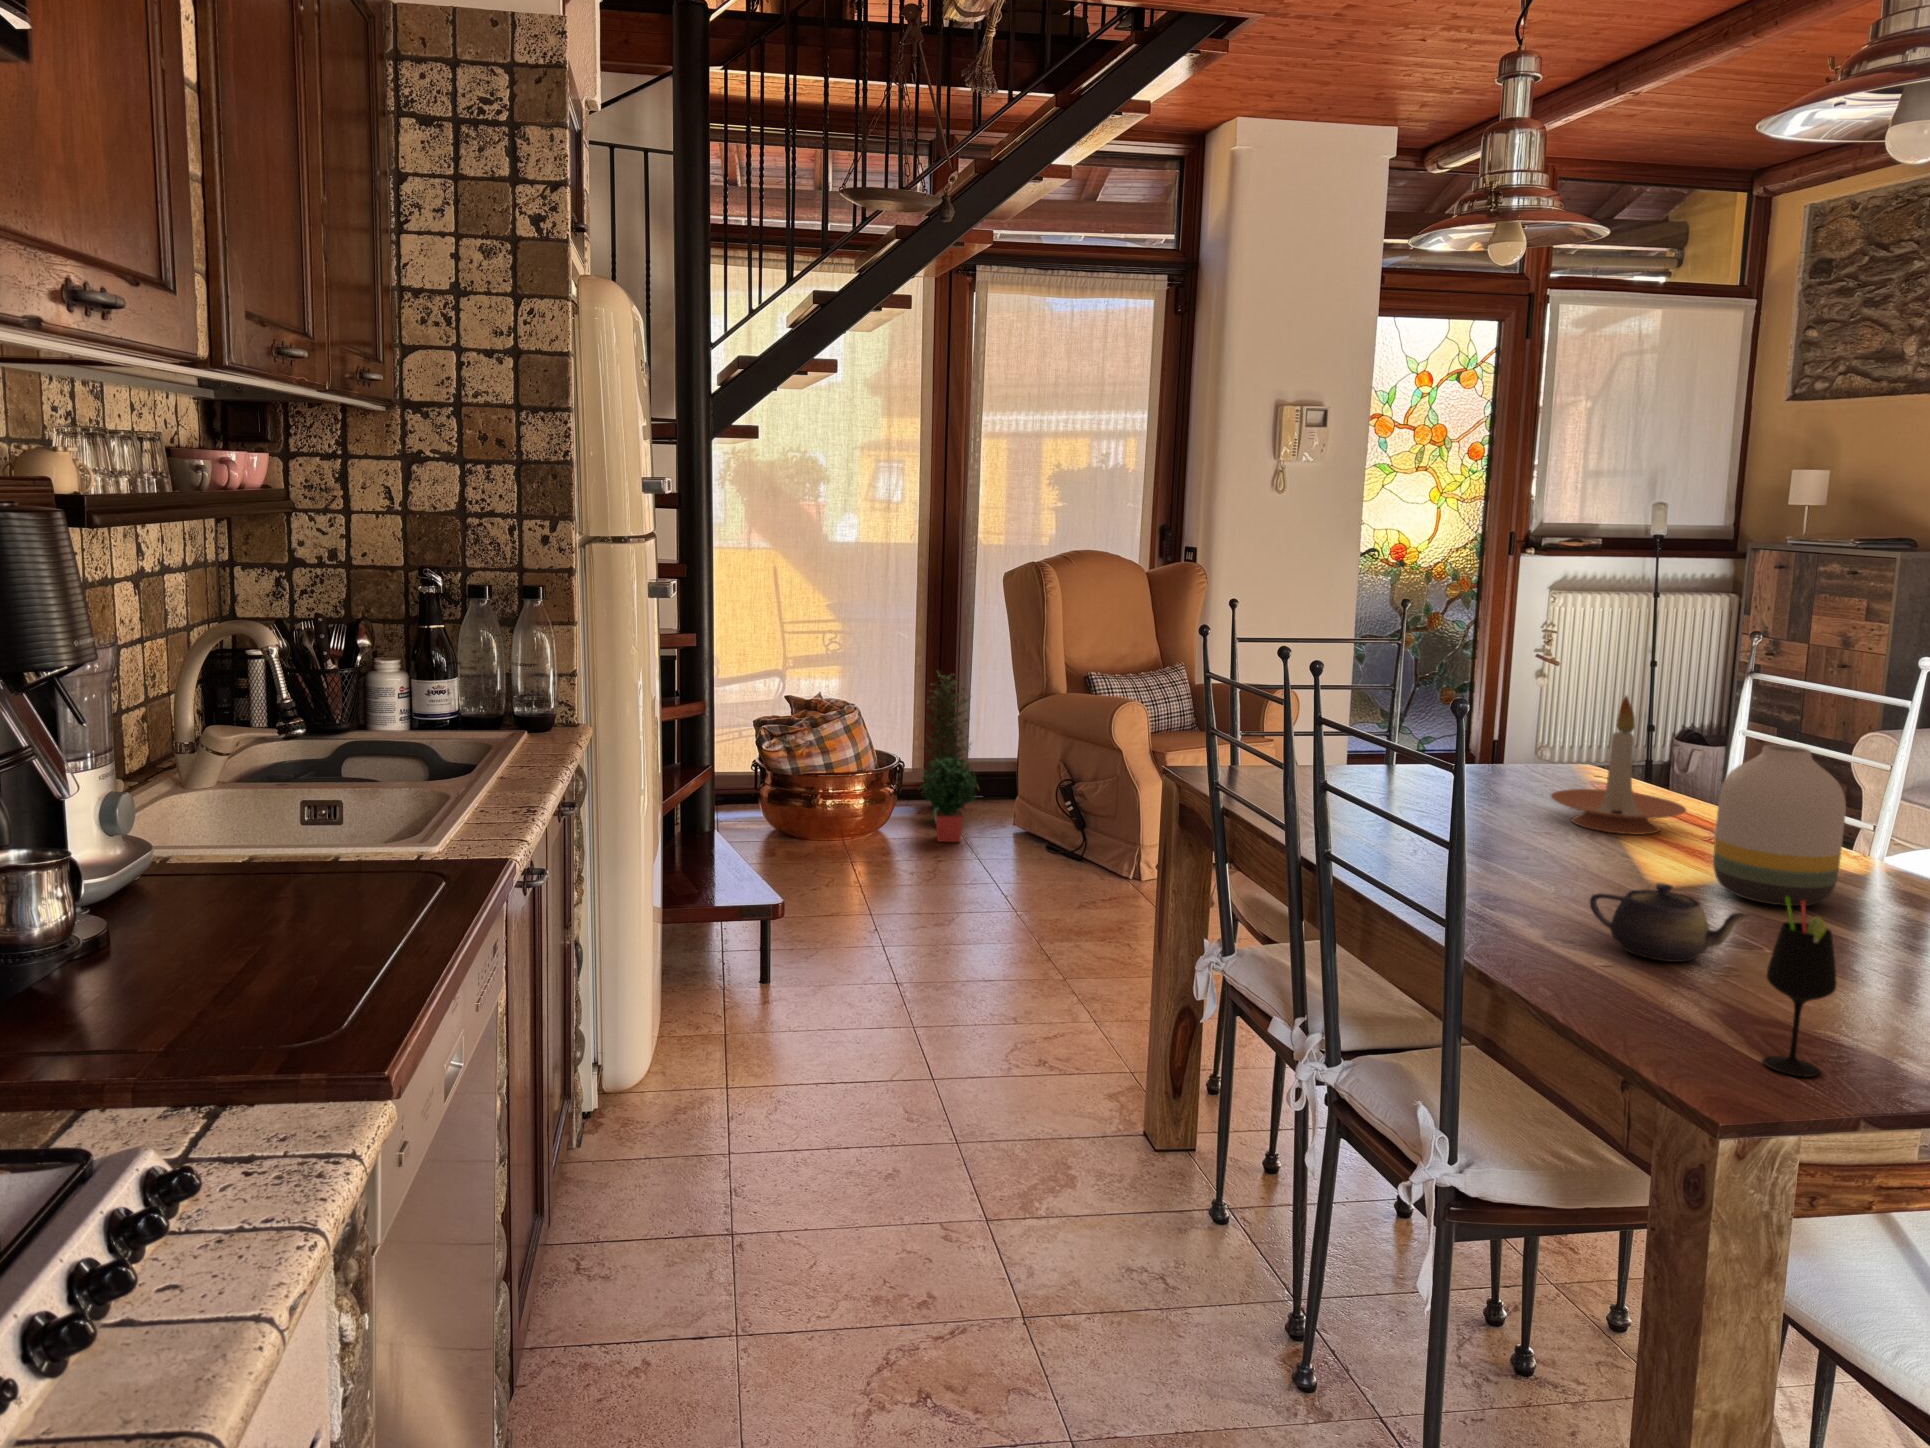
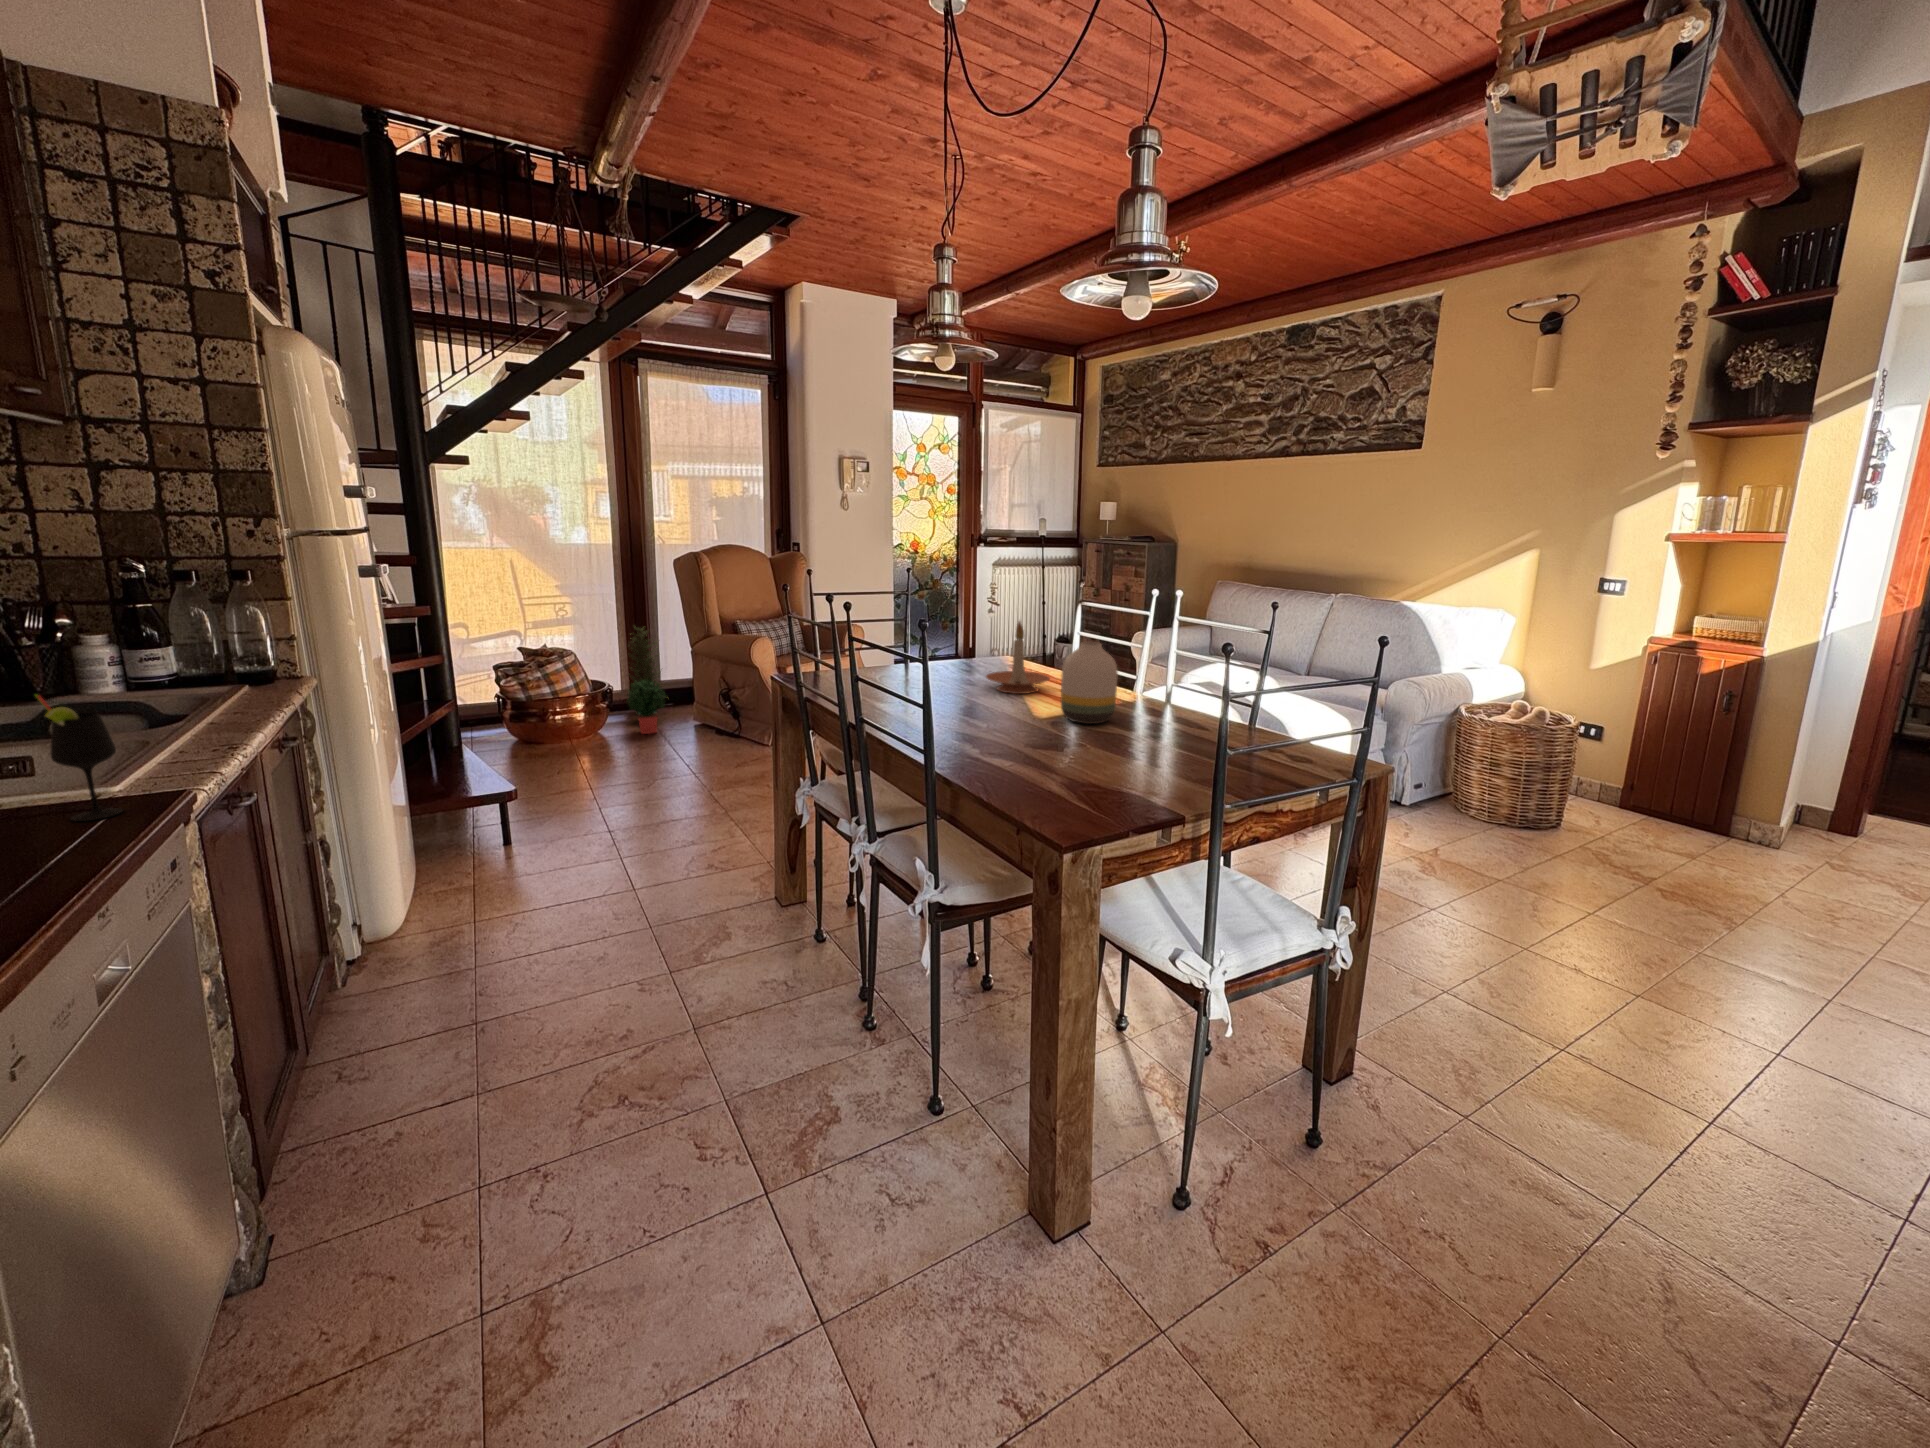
teapot: present [1590,883,1749,962] -> none [1000,719,1075,760]
wine glass: present [1763,896,1836,1077] -> present [35,694,123,821]

